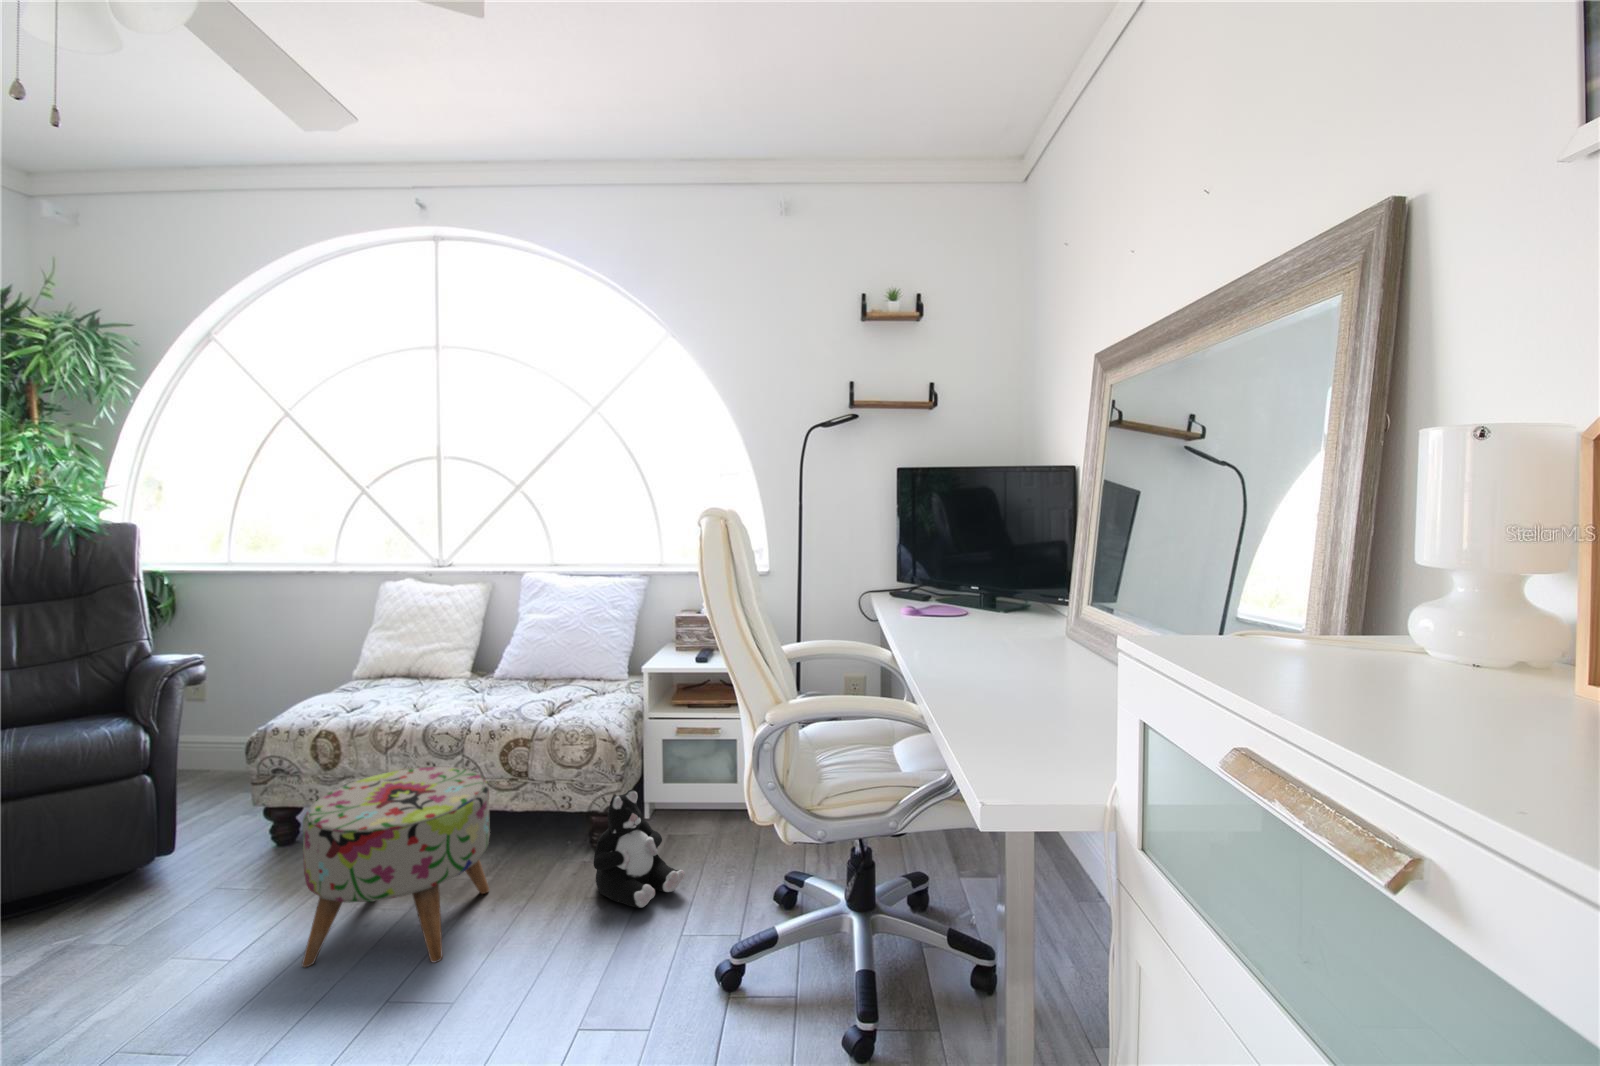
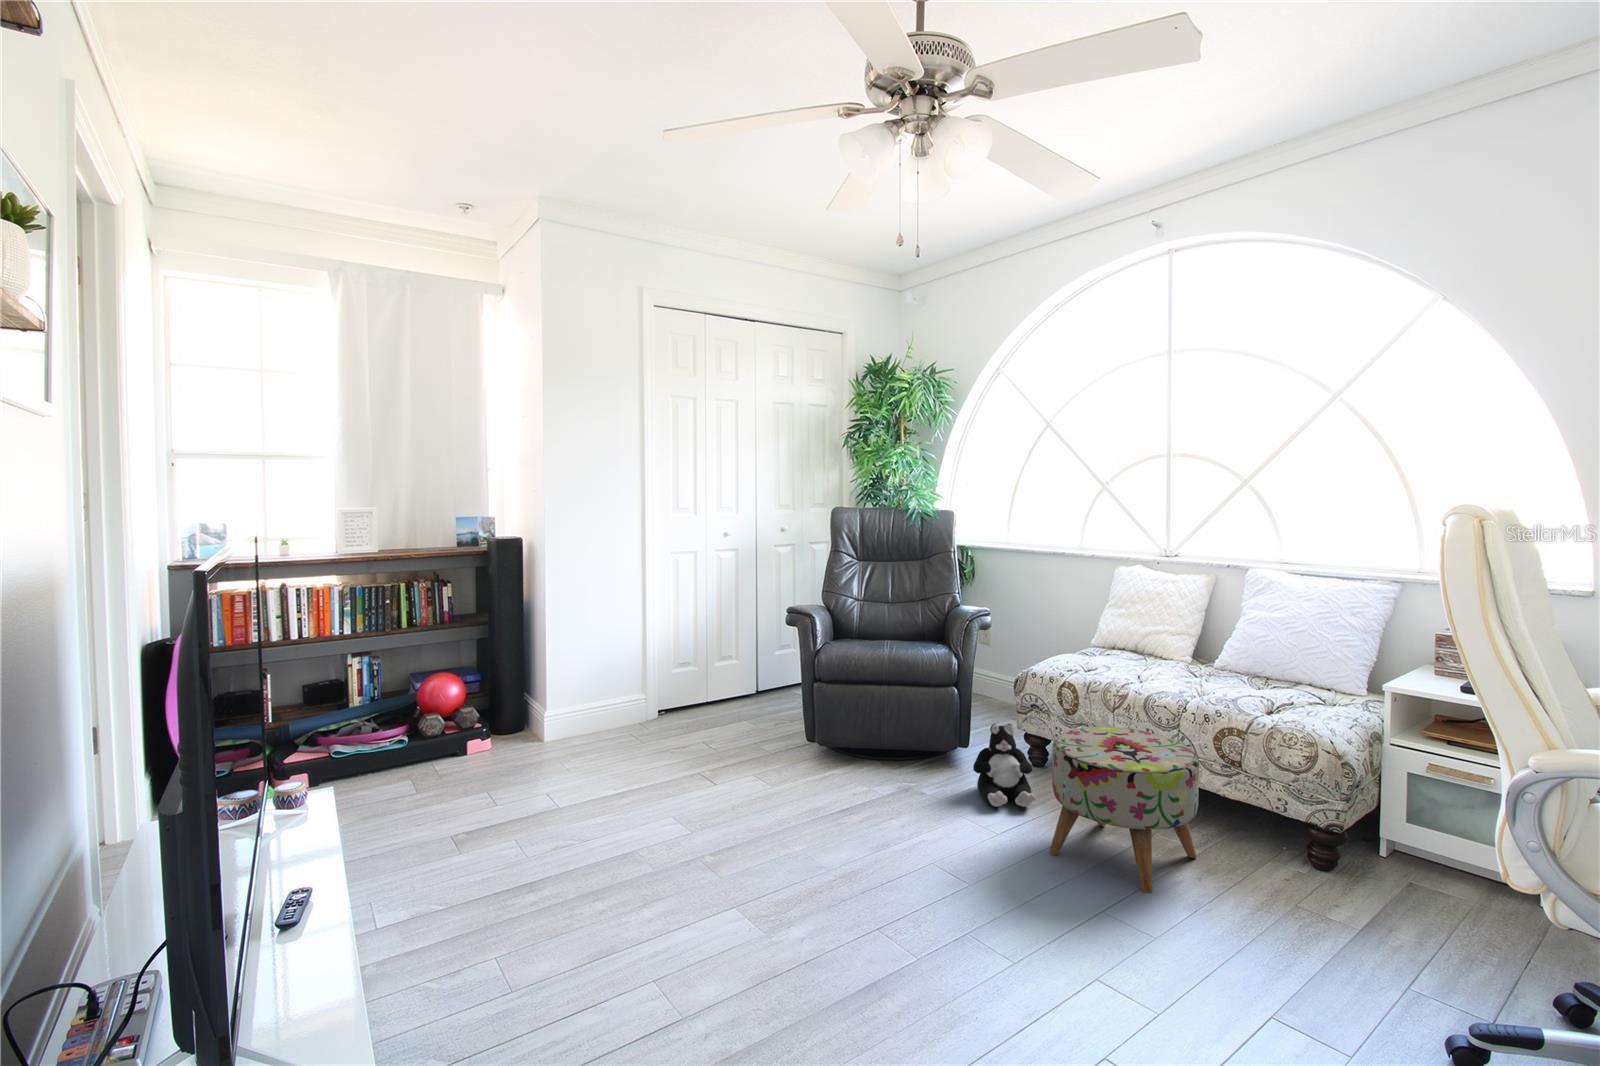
plush toy: present [594,790,685,908] -> present [973,724,1036,807]

